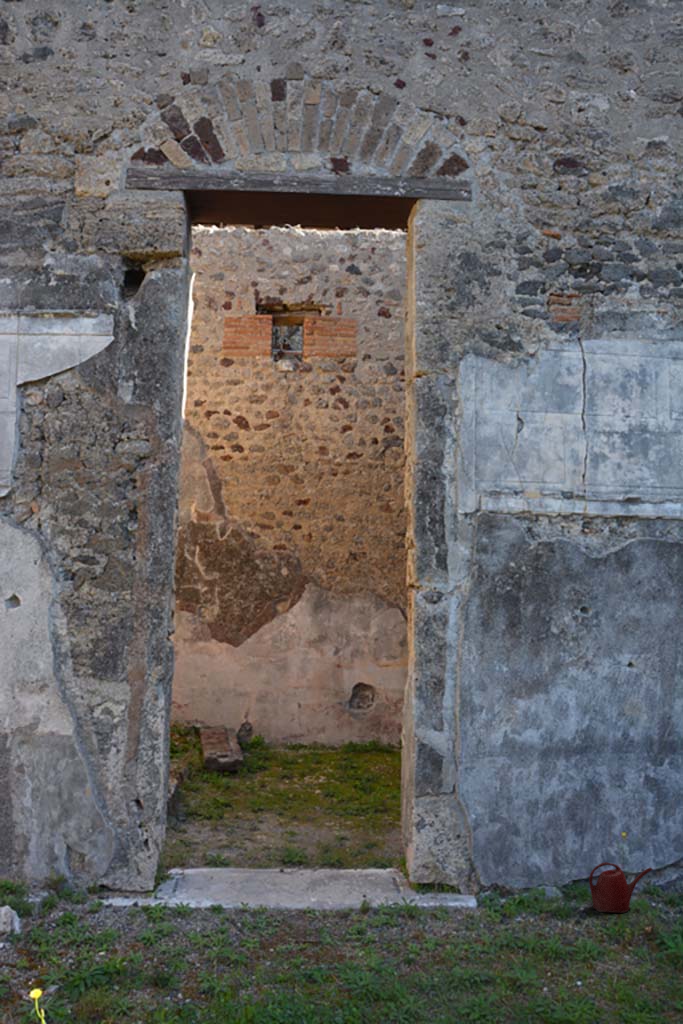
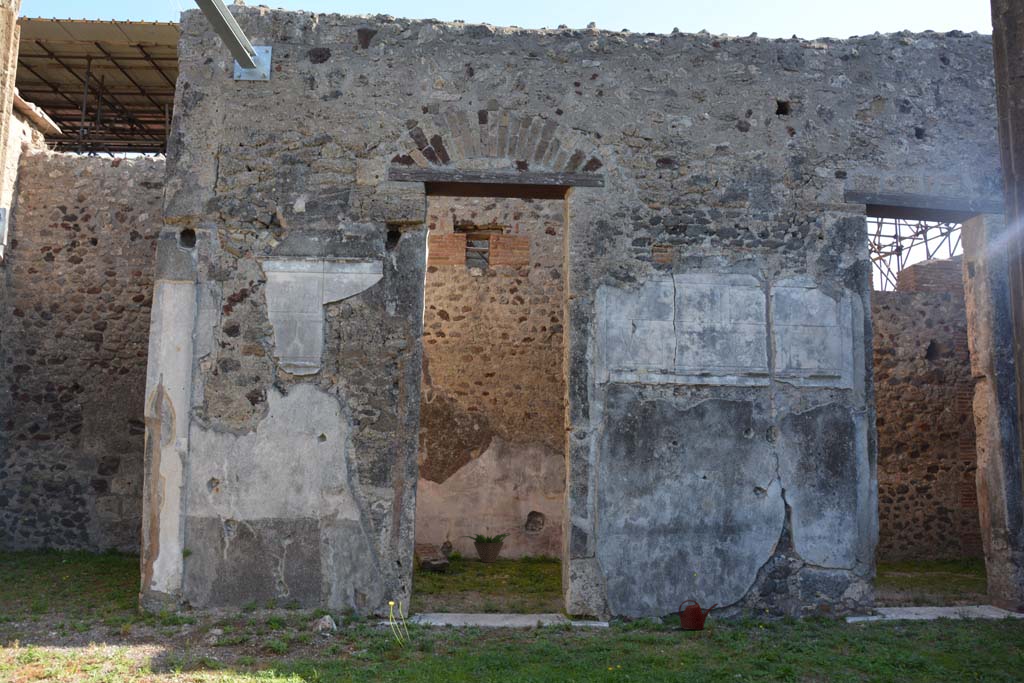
decorative plant: none [261,714,334,755] -> present [463,533,508,562]

